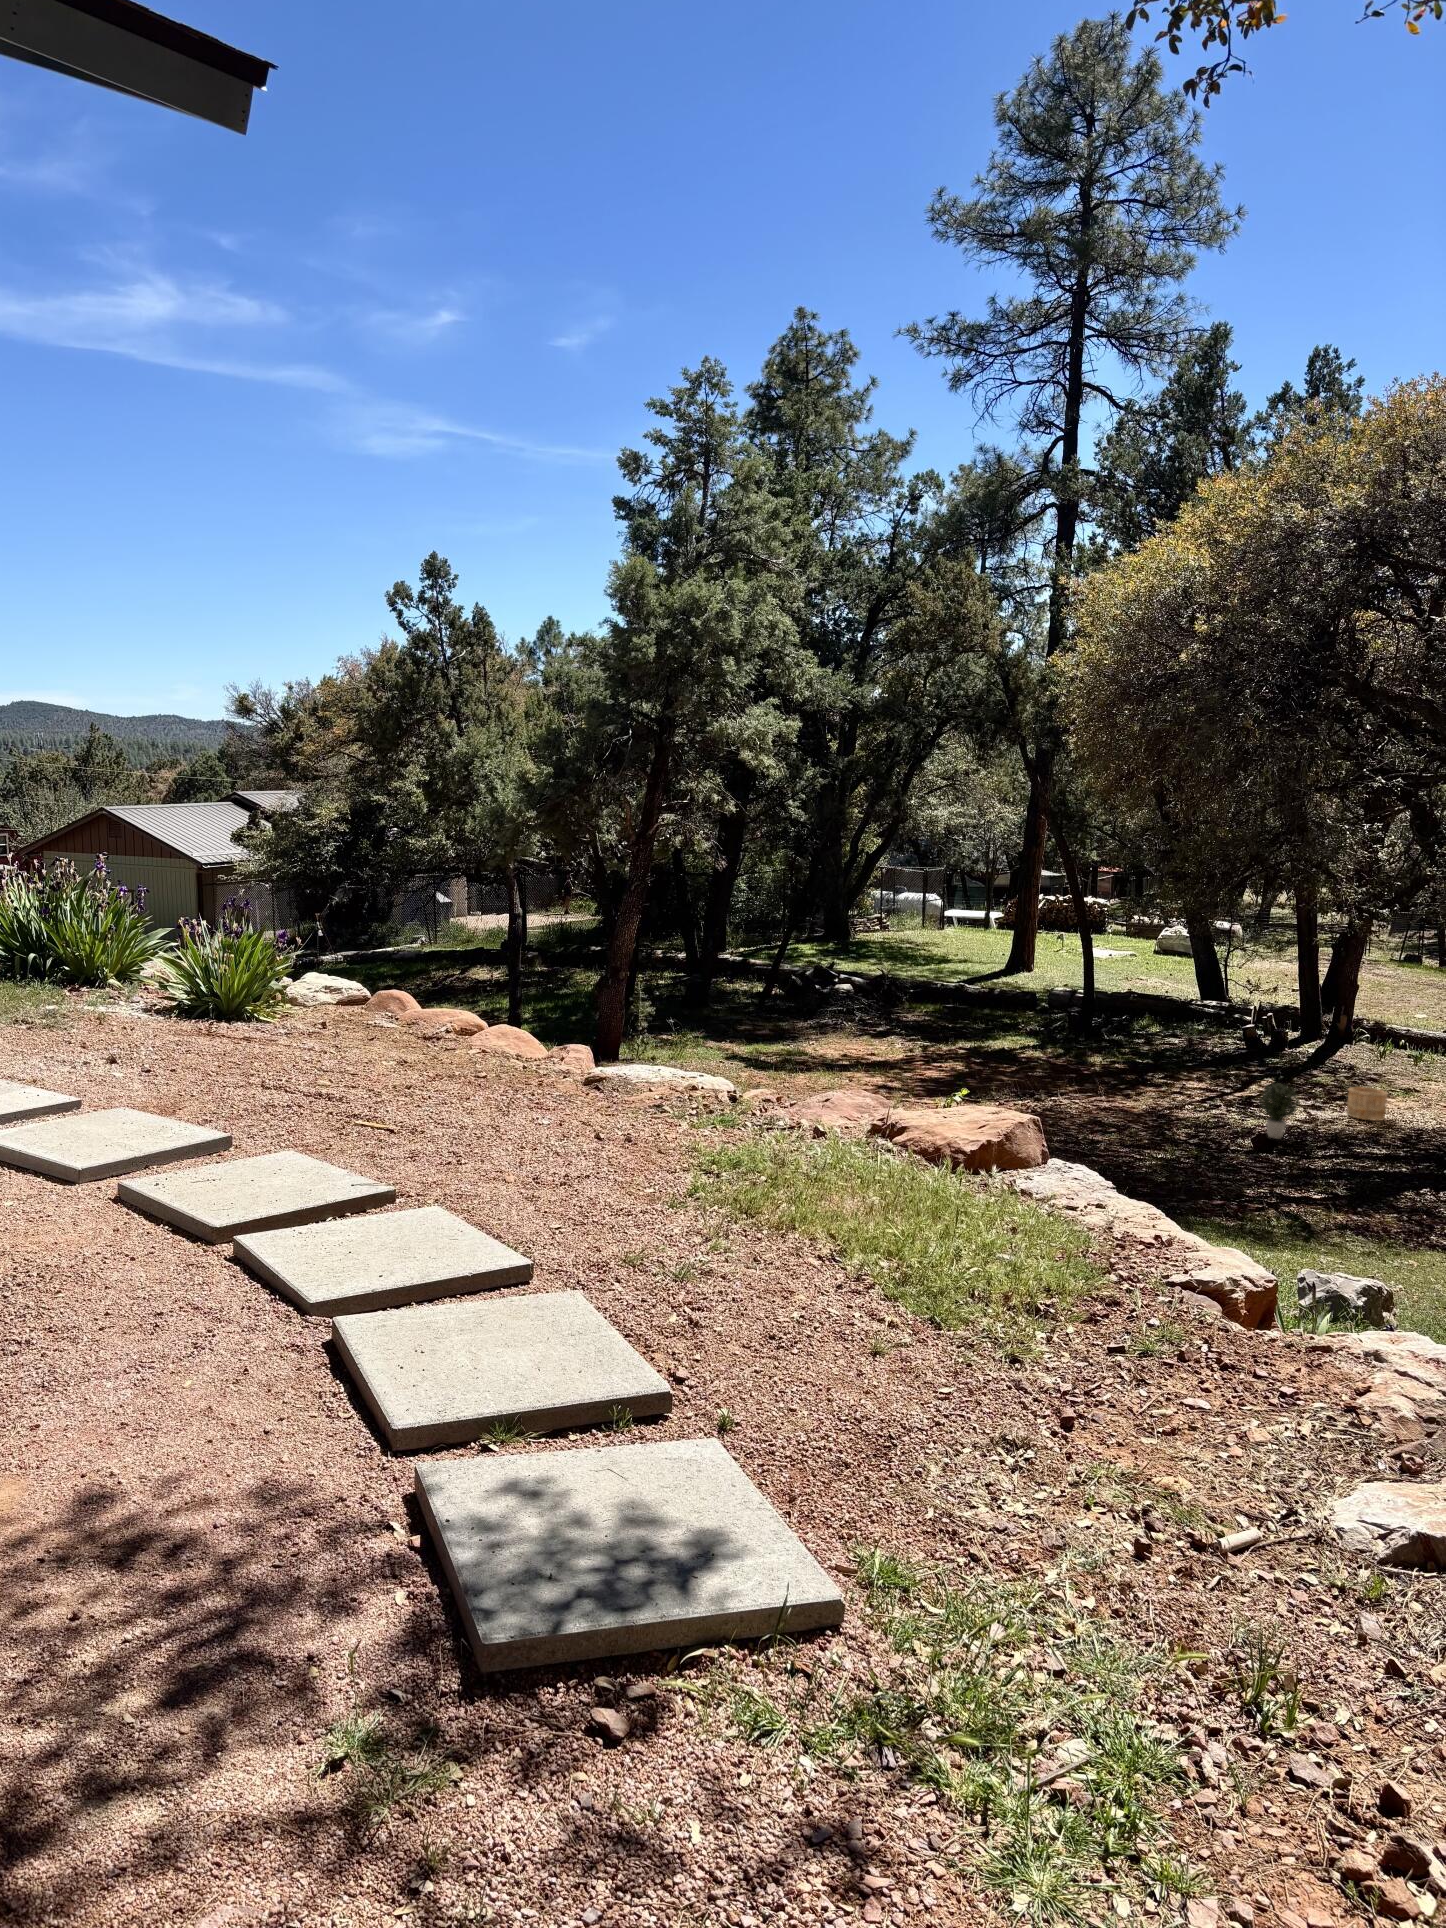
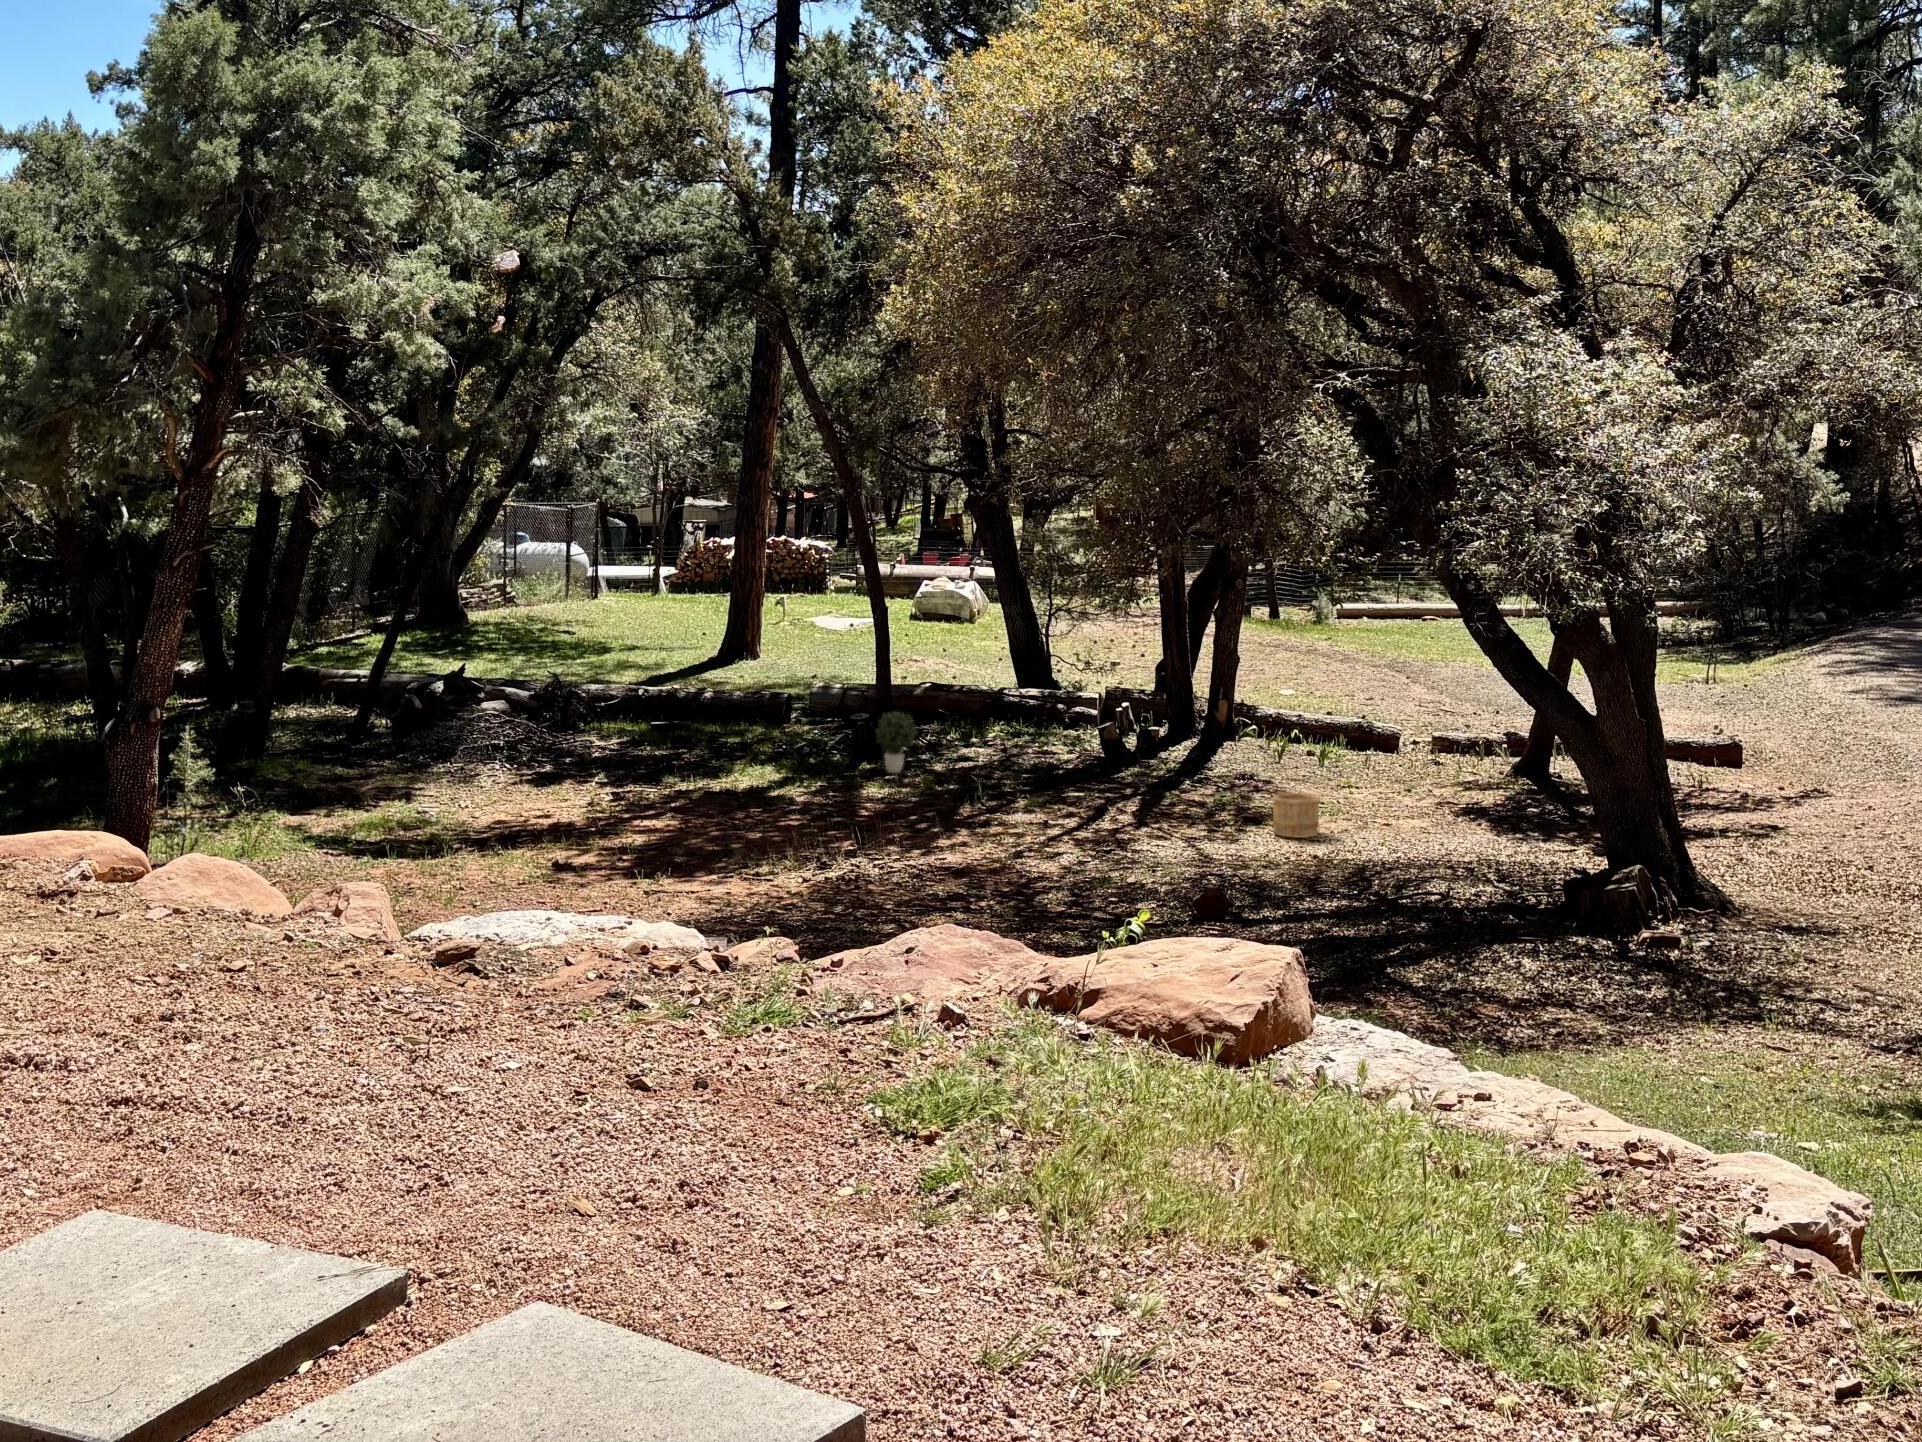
potted plant: present [1259,1083,1299,1139] -> present [876,712,916,773]

